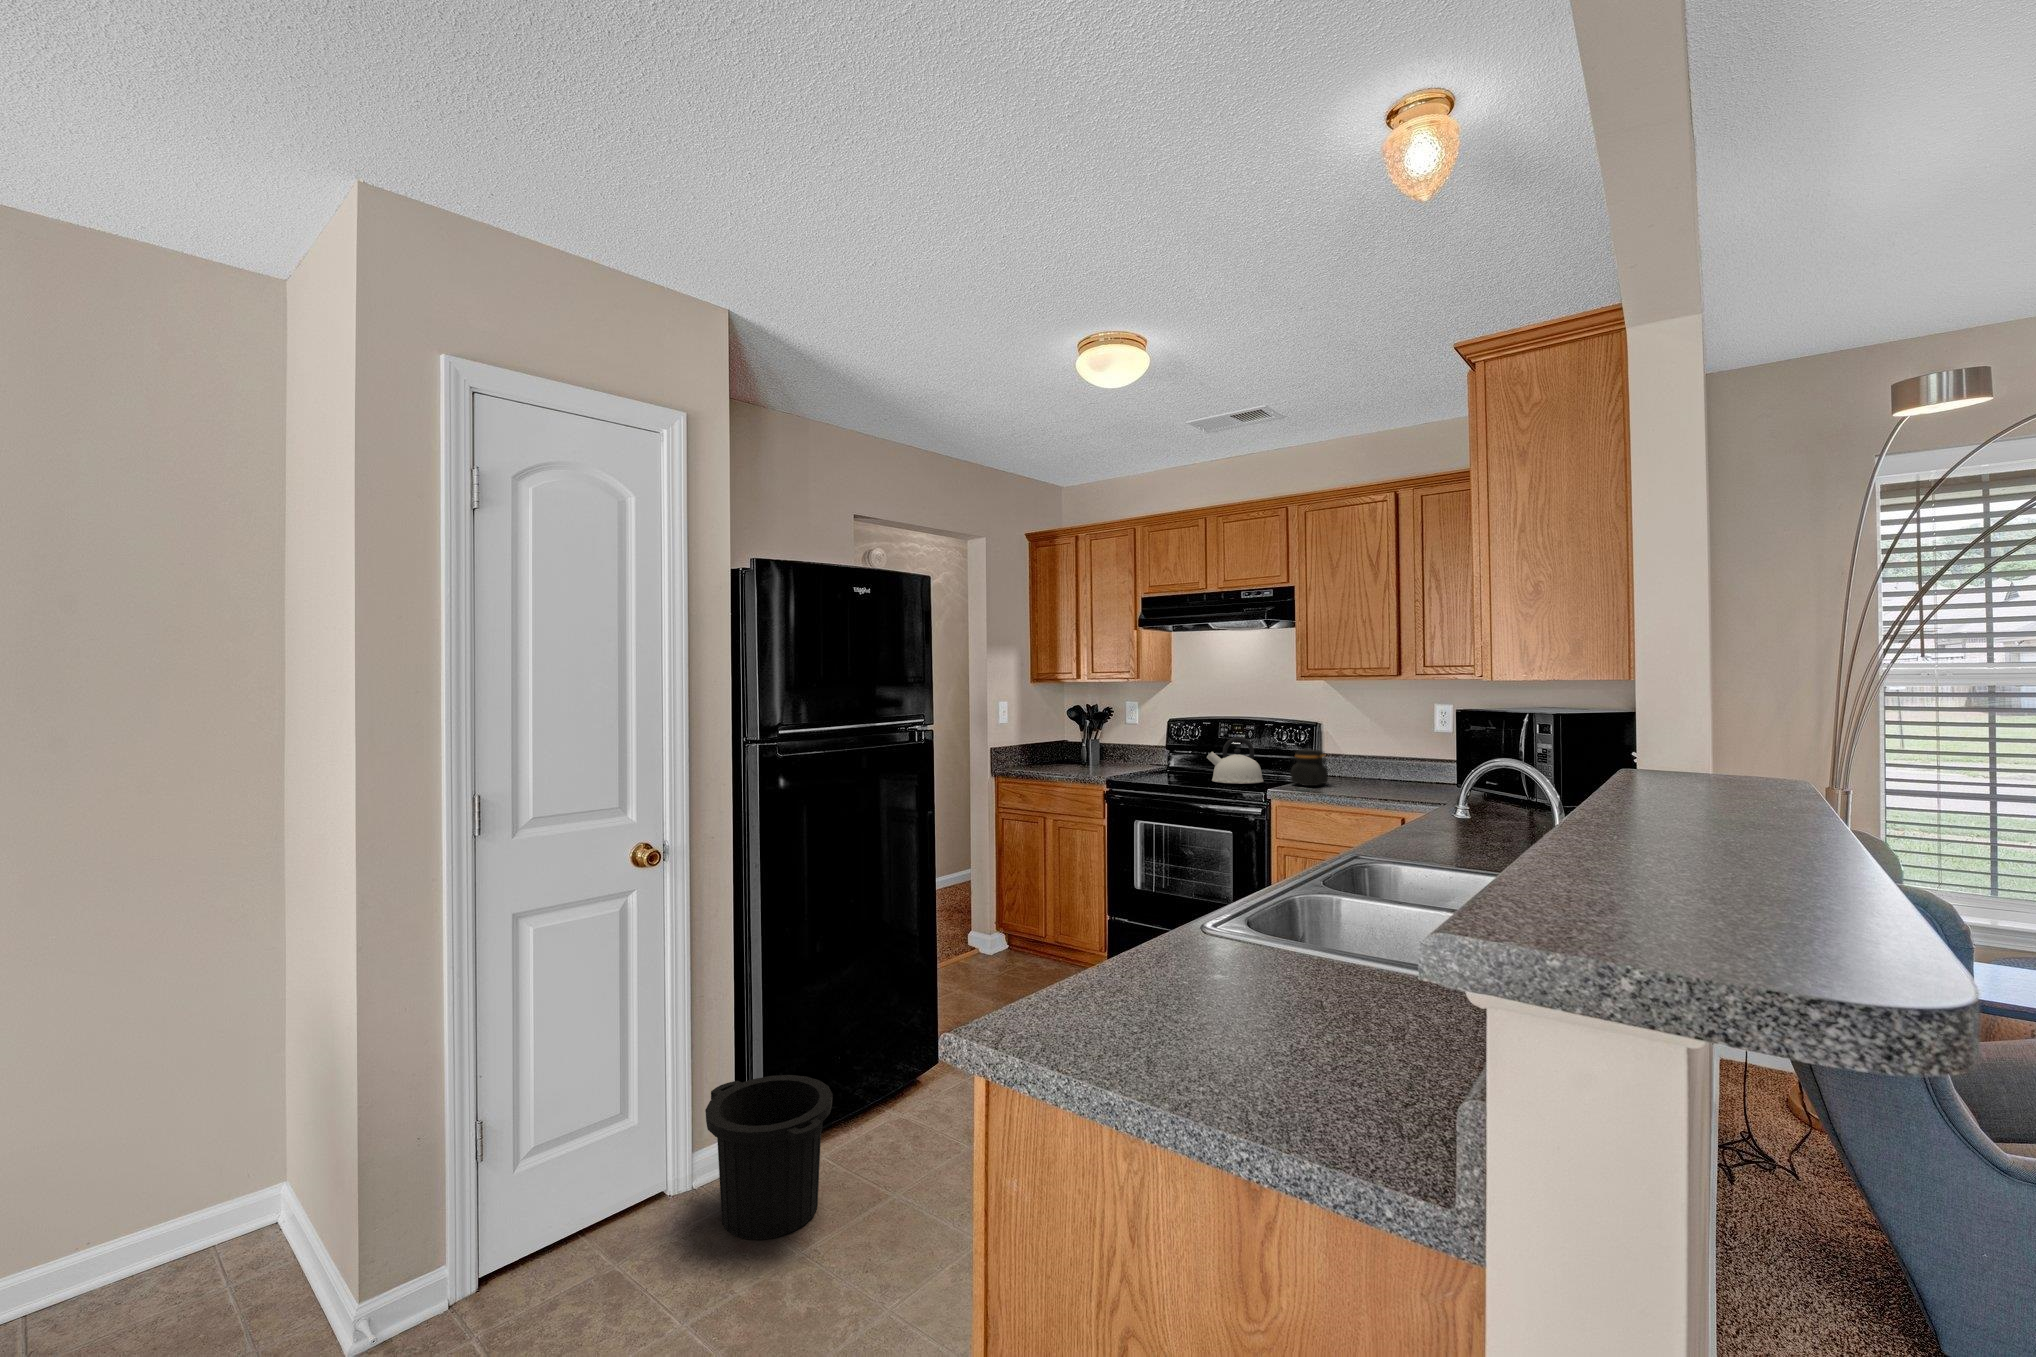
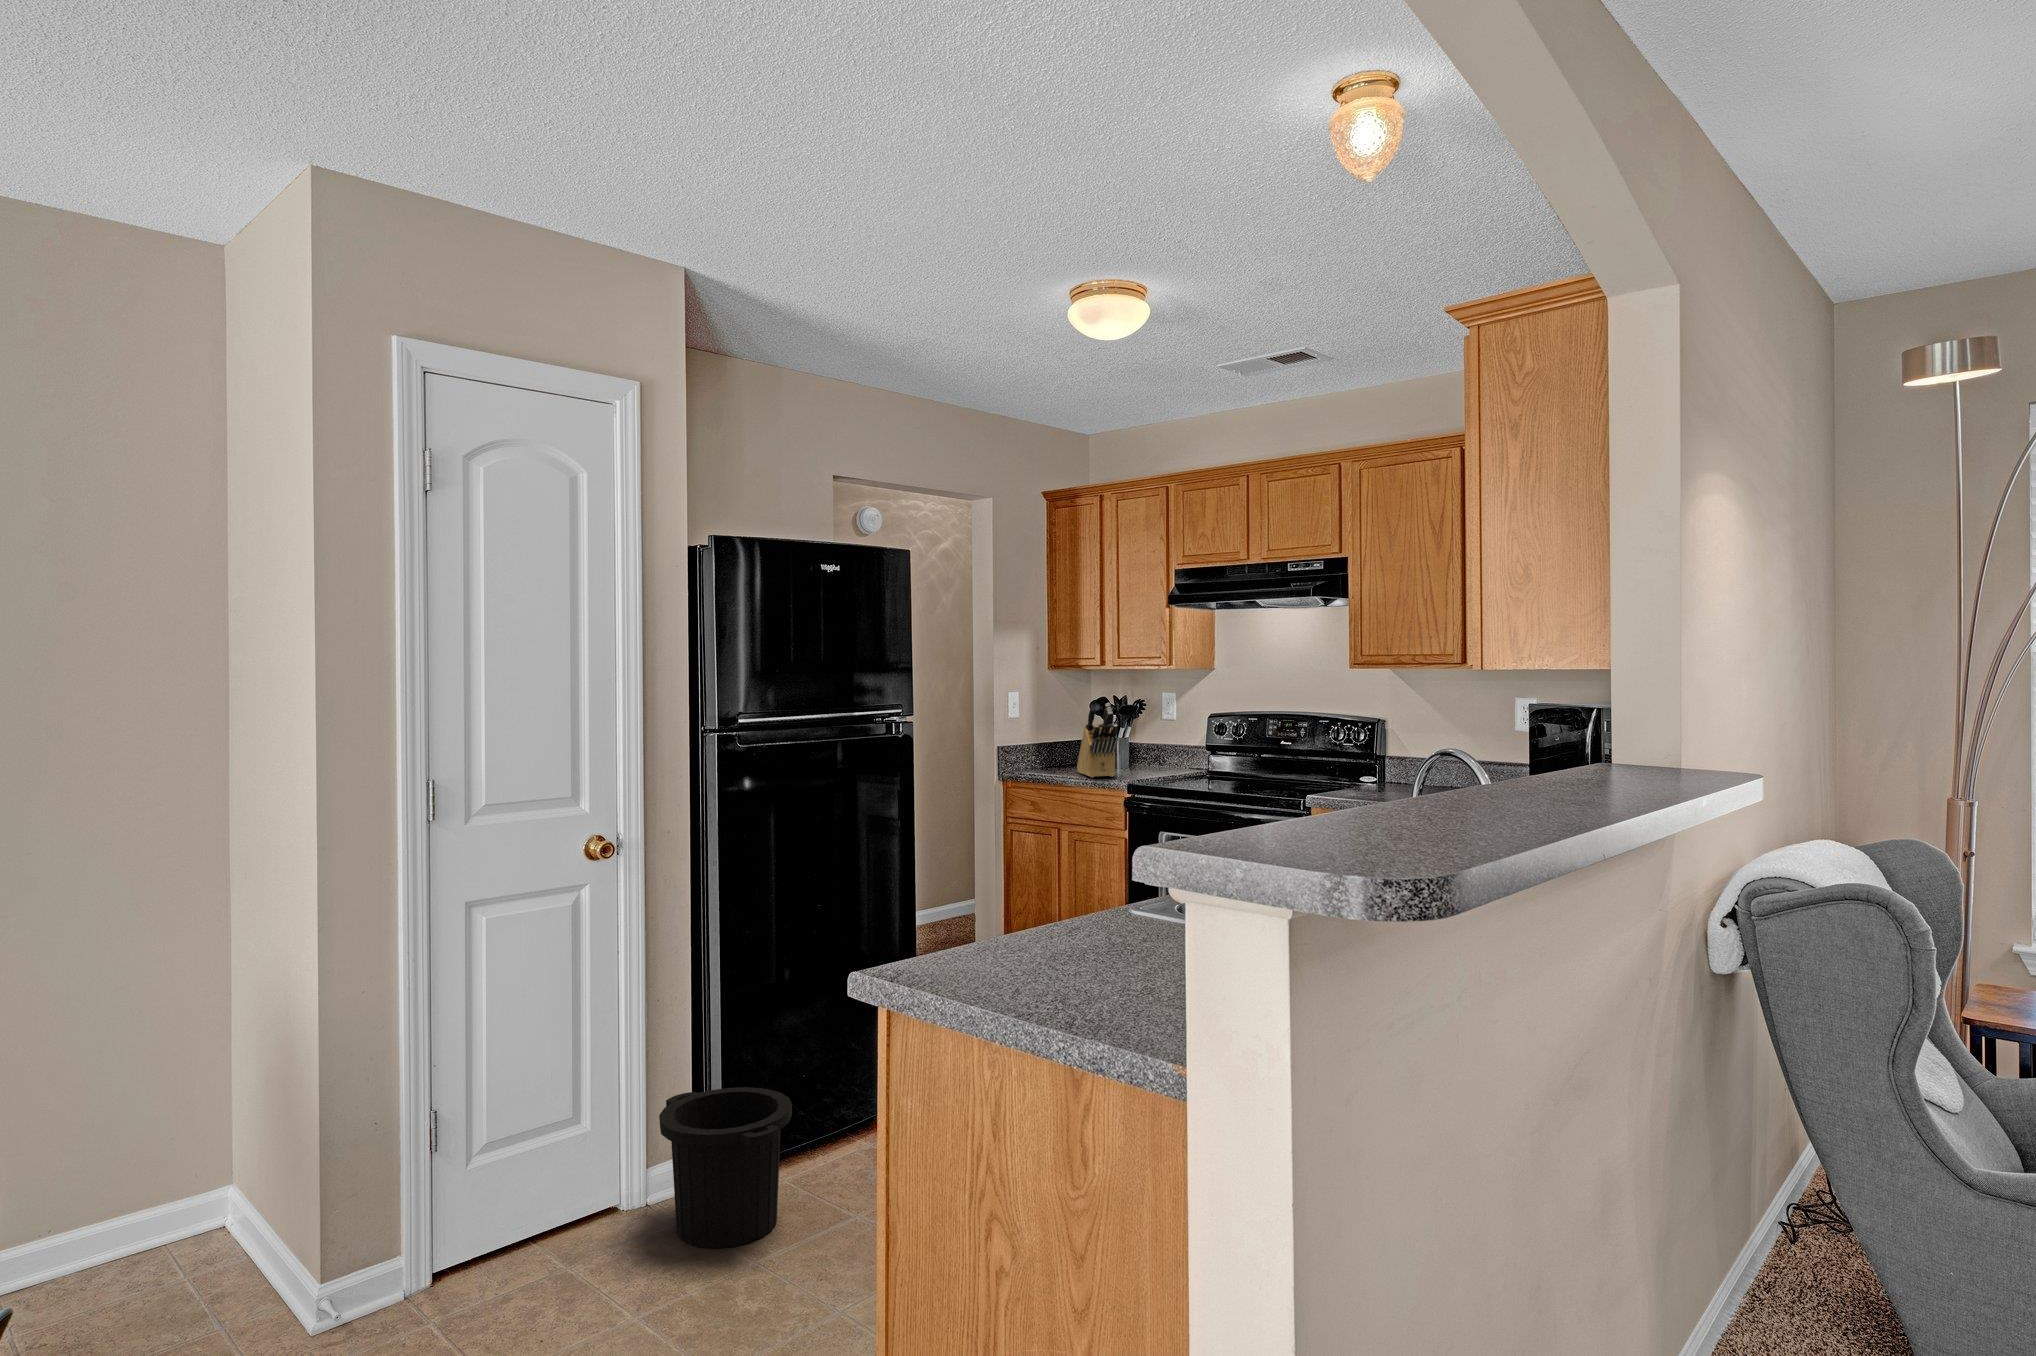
knife block: none [1057,709,1096,773] -> present [1077,703,1118,777]
kettle: present [1207,737,1264,784] -> none [1244,734,1311,788]
jar: present [1291,749,1328,786] -> none [1340,748,1384,790]

